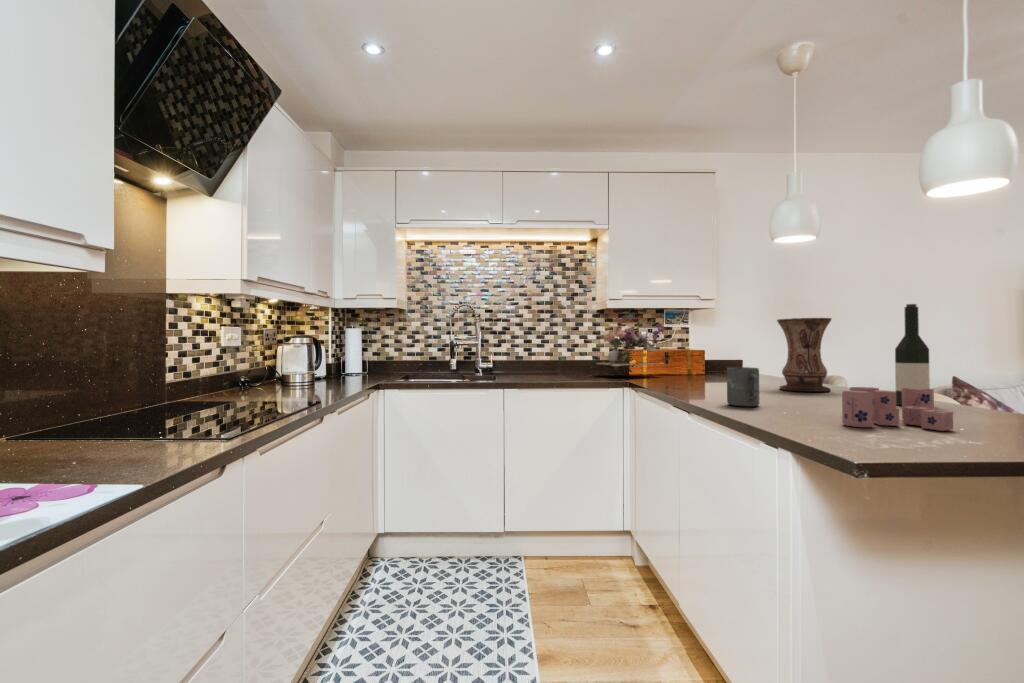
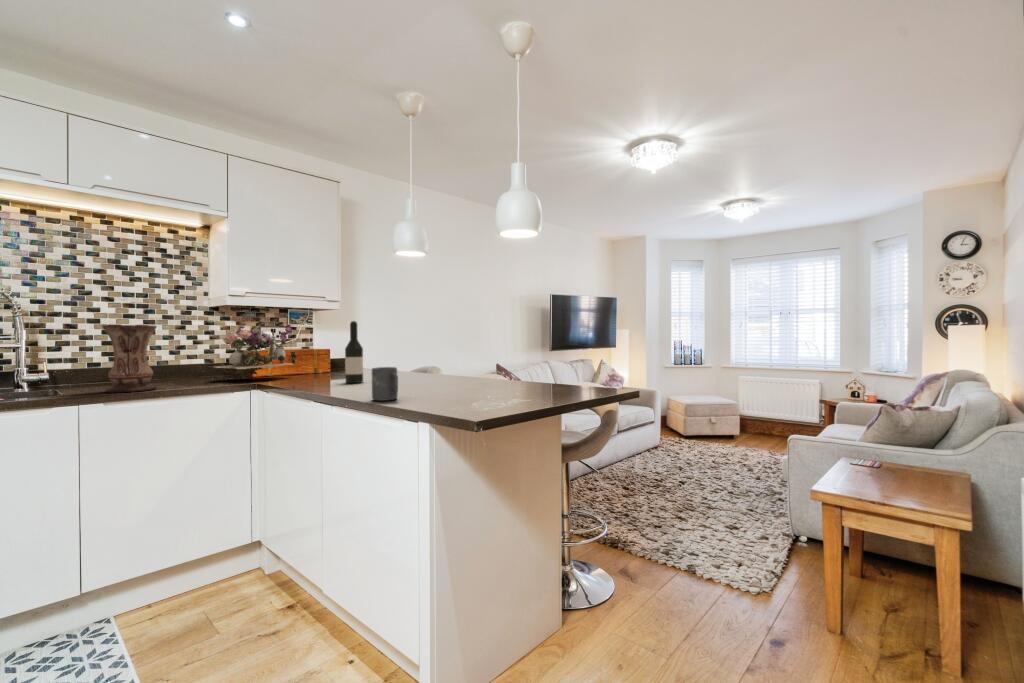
wine bottle: present [895,304,930,405] -> present [345,321,363,383]
vase: present [777,318,831,392] -> present [102,325,156,393]
candle: present [842,387,953,431] -> none [460,377,518,408]

